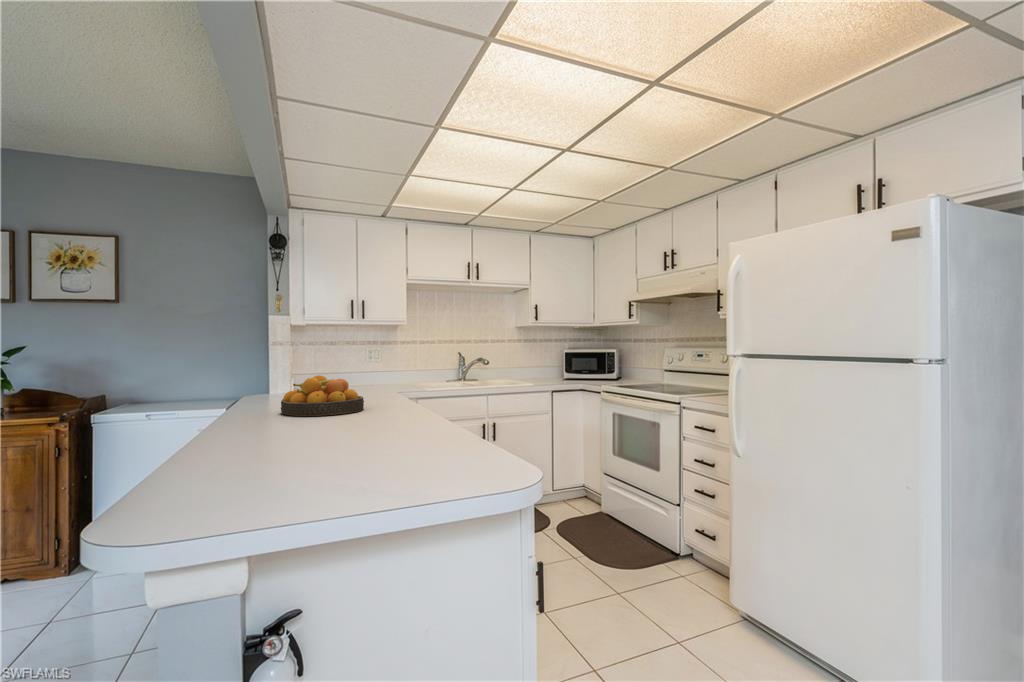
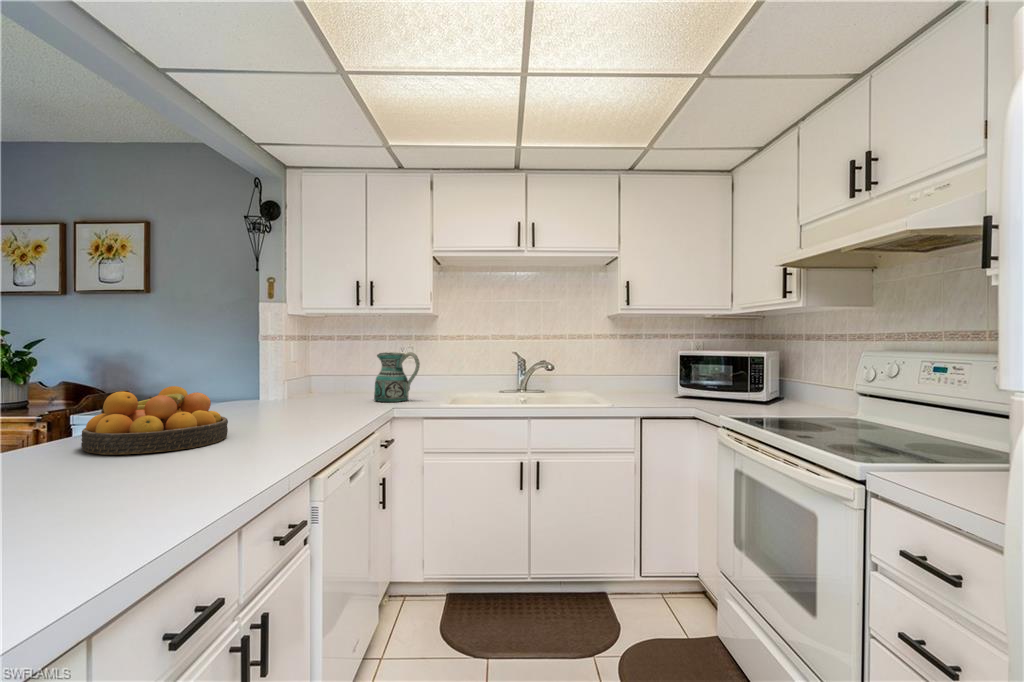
ceramic pitcher: none [372,353,406,390] -> present [374,352,420,402]

